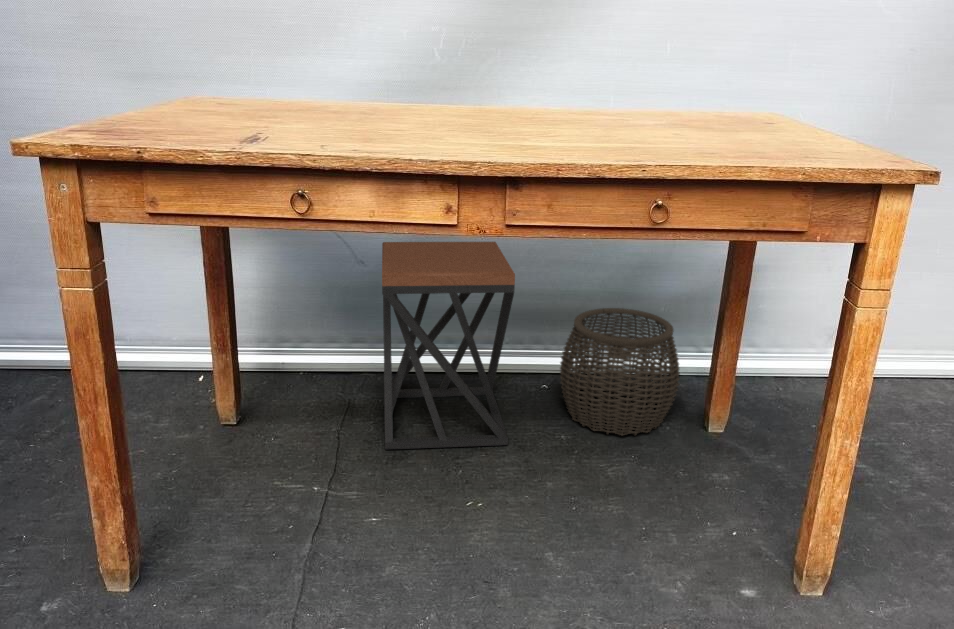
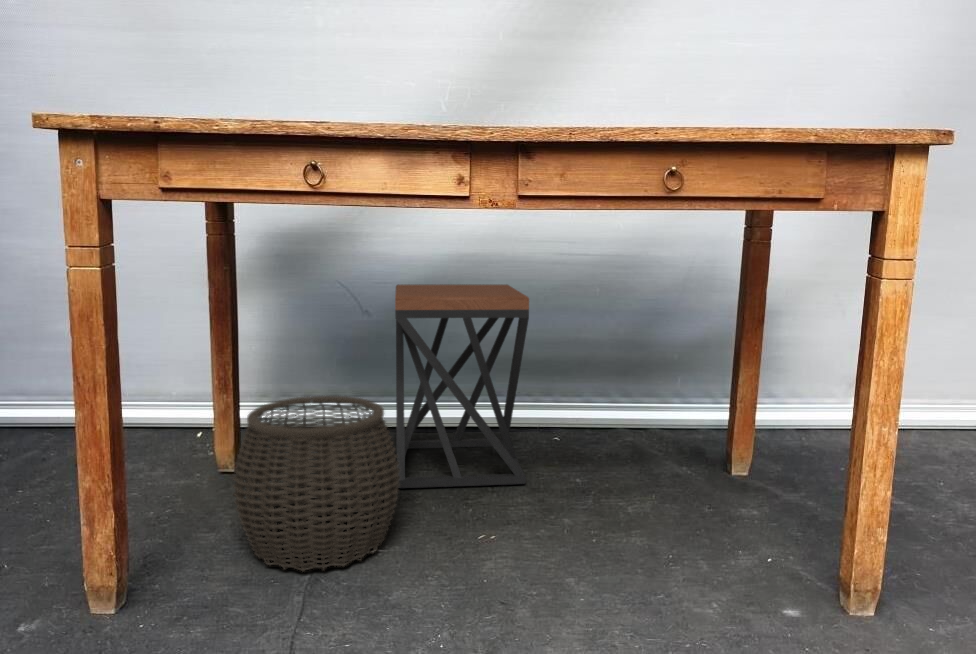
woven basket: present [560,308,680,436] -> present [233,396,400,571]

